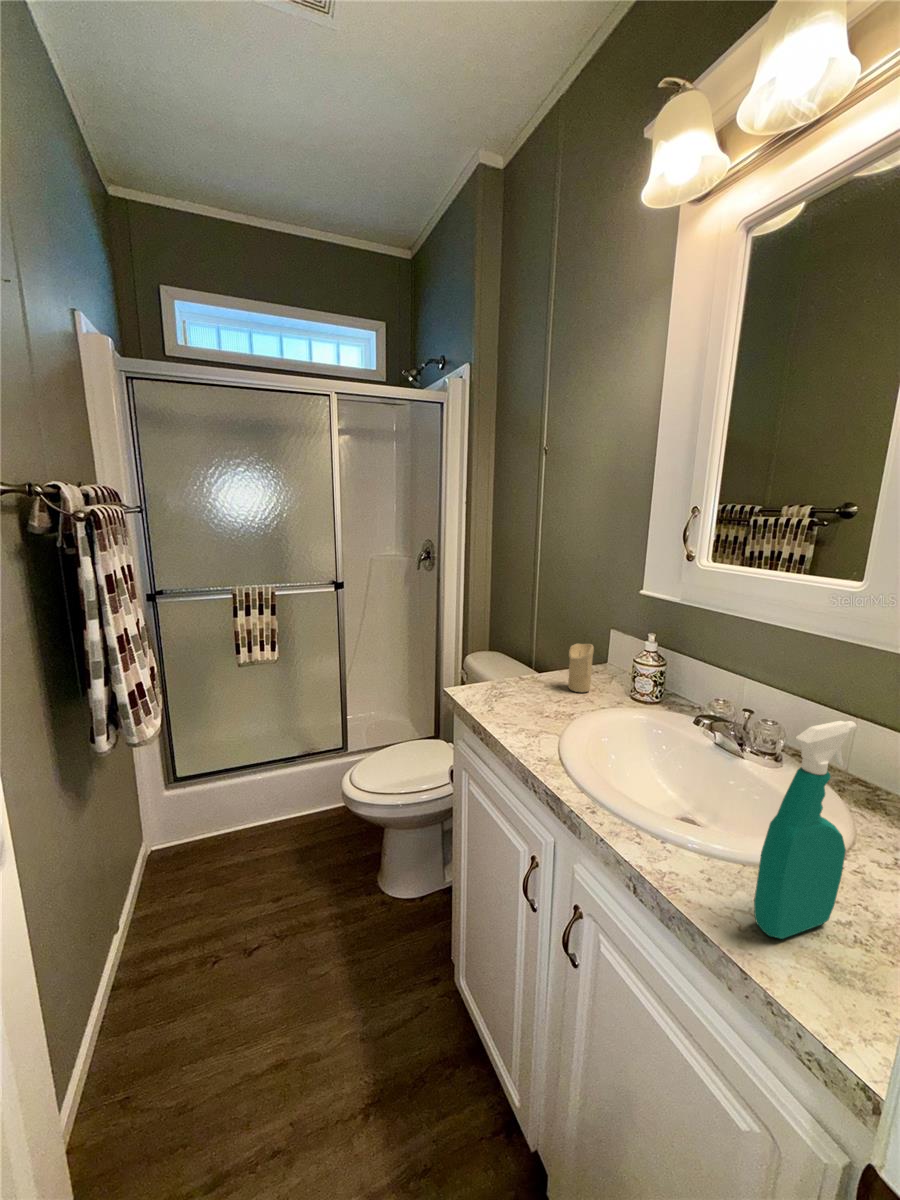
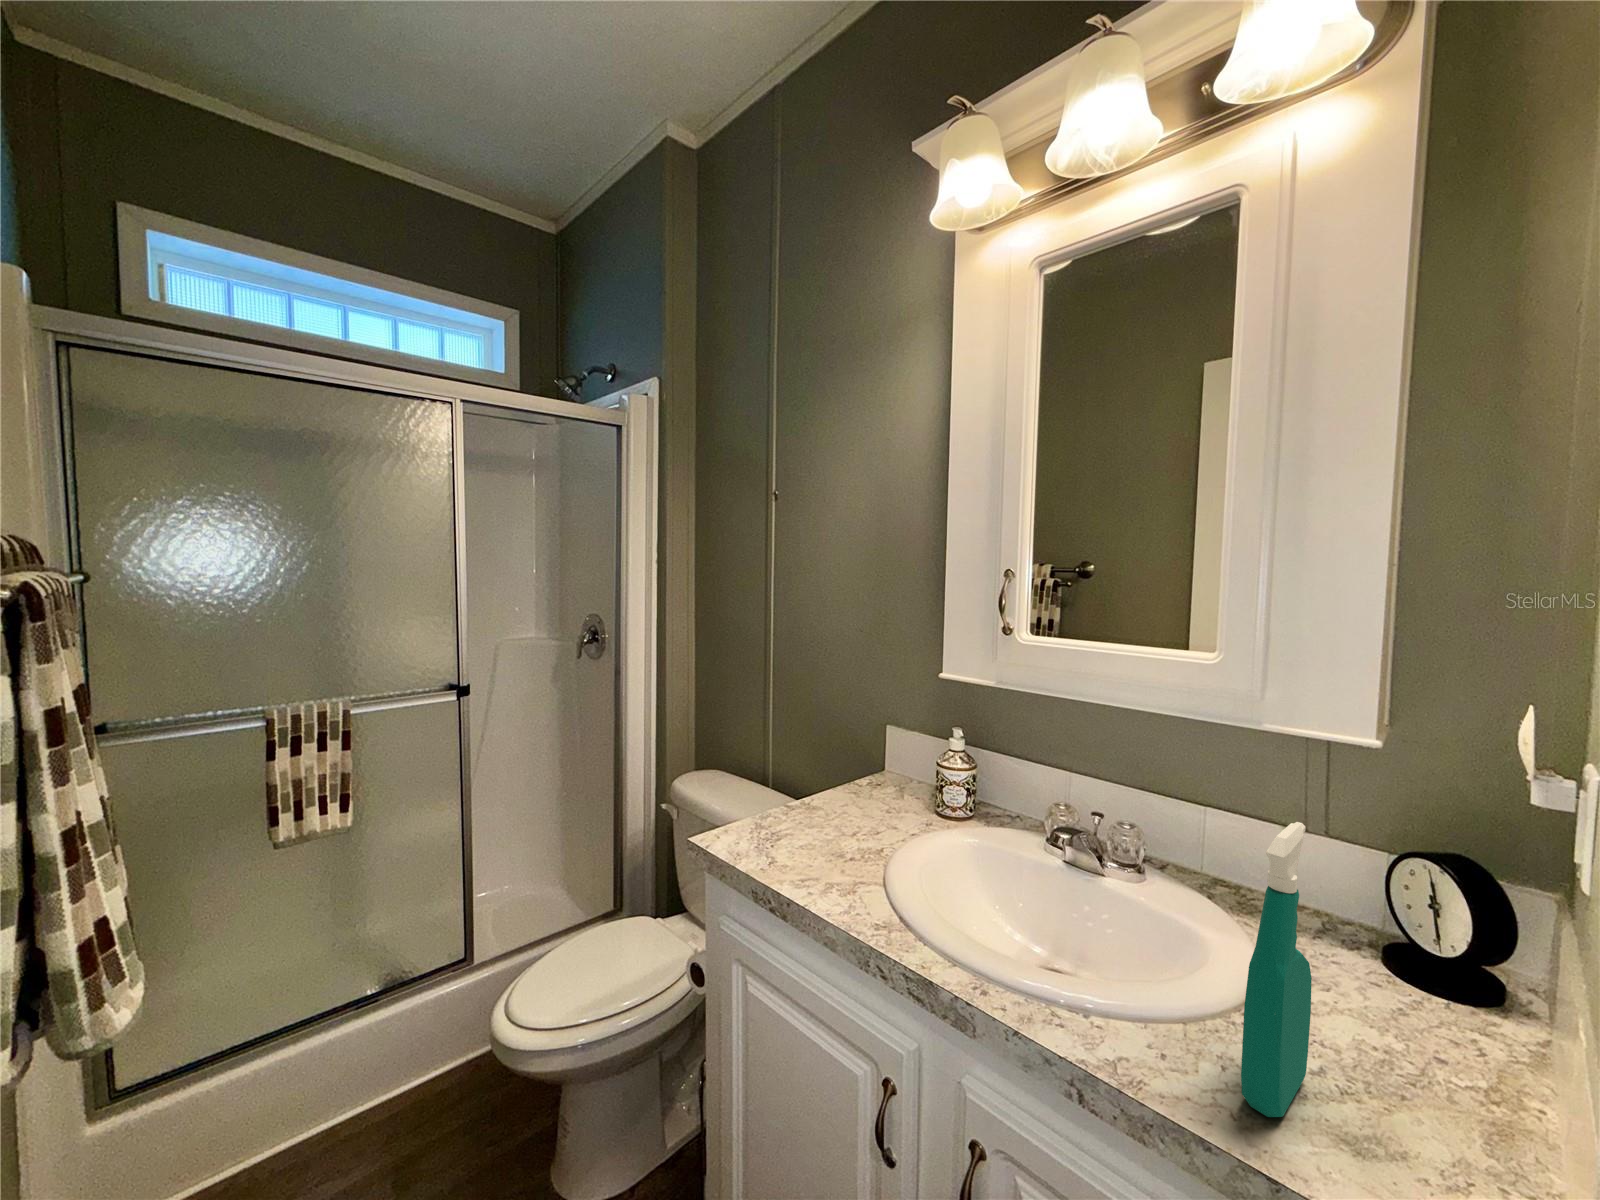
candle: present [568,644,594,692] -> none [858,751,889,817]

